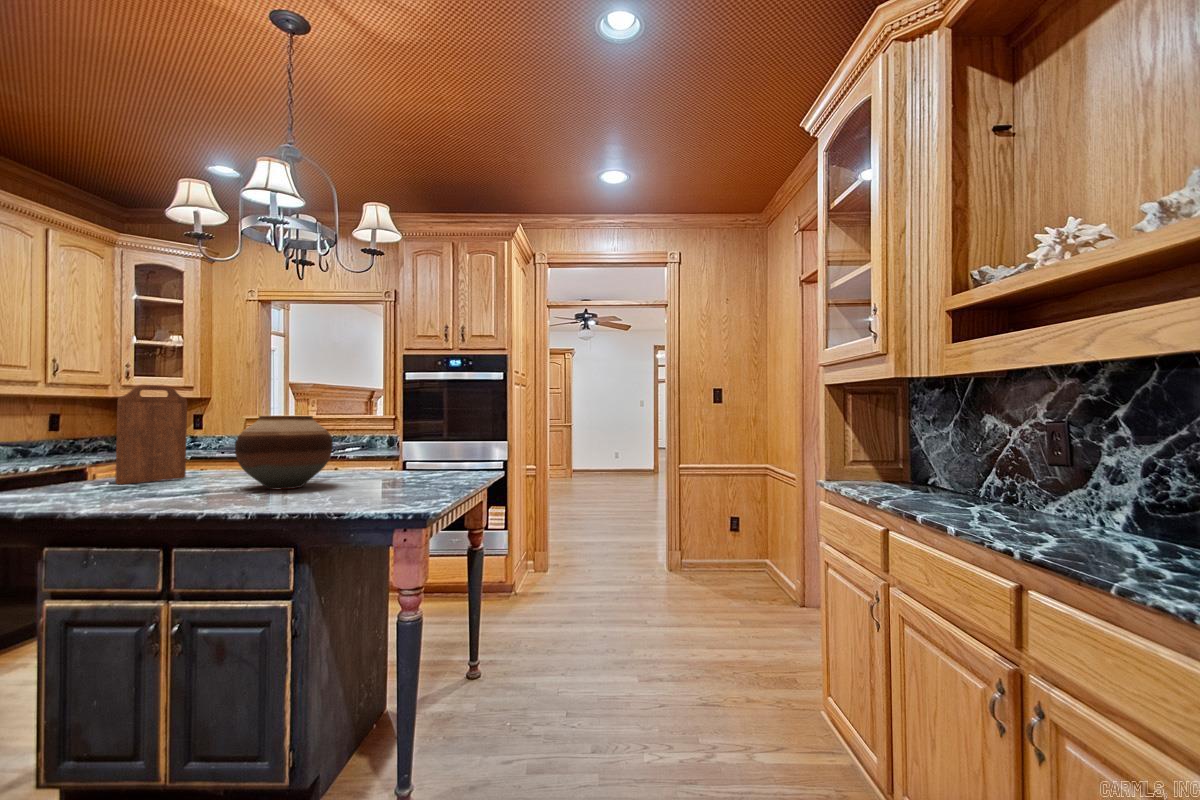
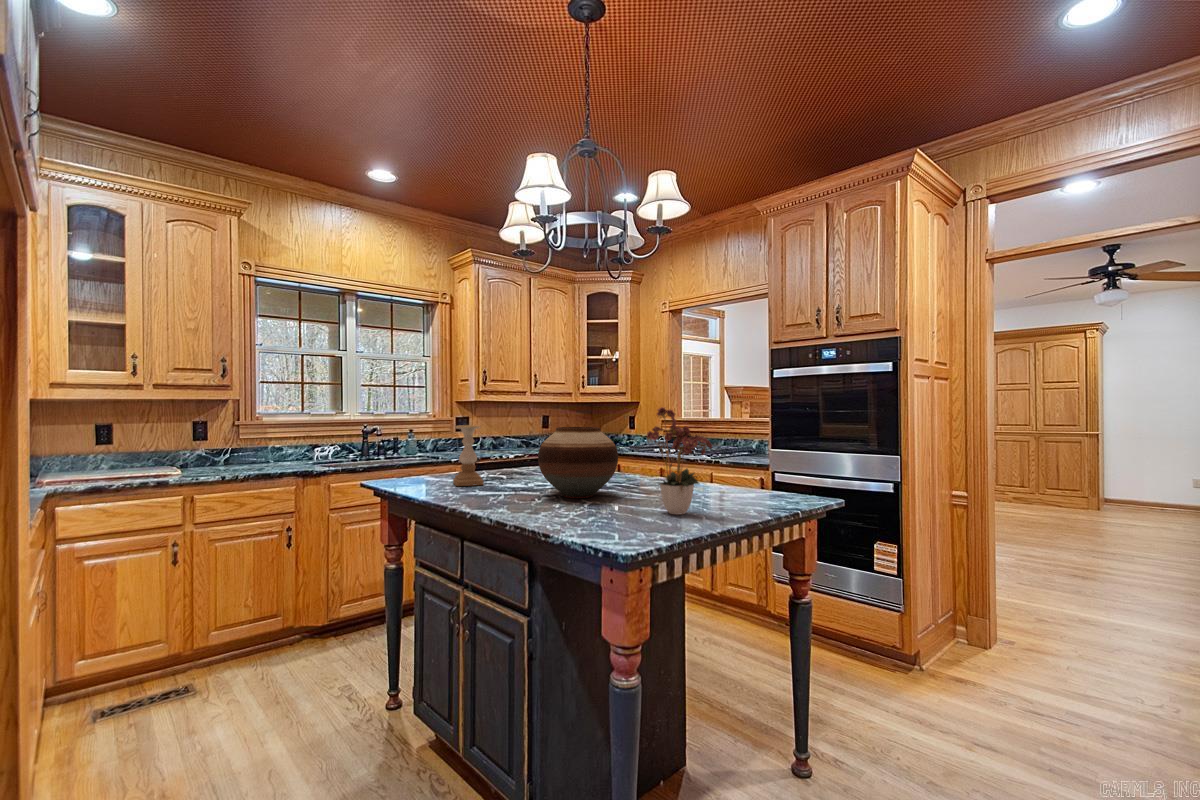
cutting board: present [115,385,187,484] -> none [494,399,540,479]
flower arrangement: none [382,391,453,489] -> present [647,407,712,514]
candle holder: none [60,416,124,495] -> present [453,425,484,486]

